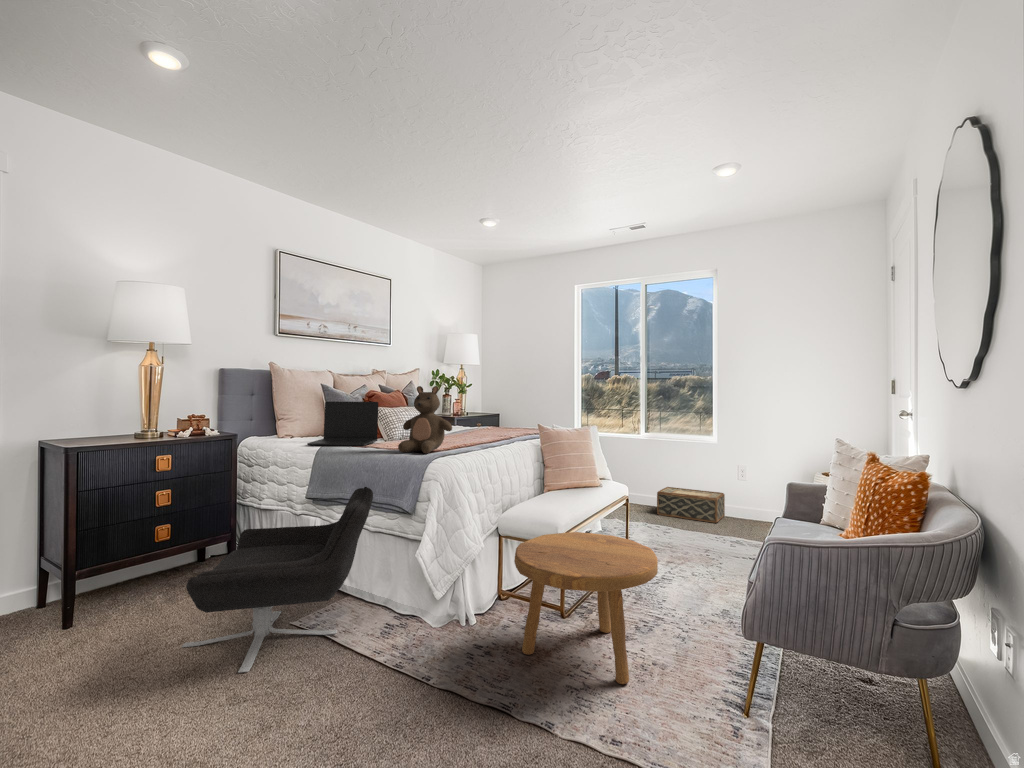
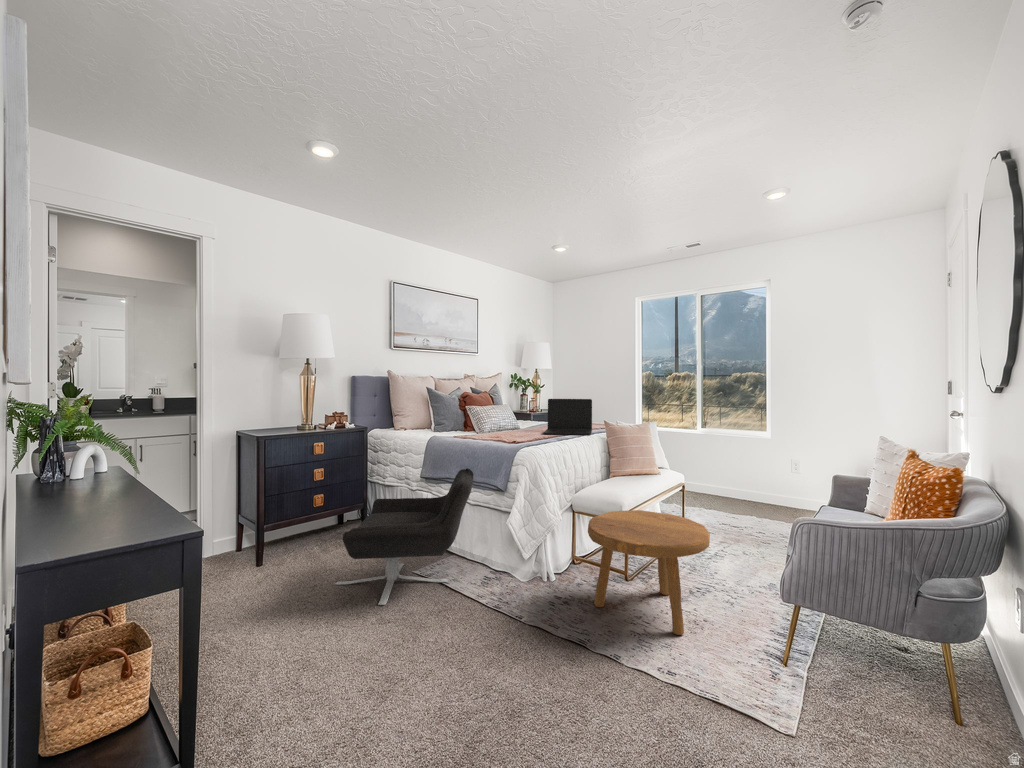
stuffed bear: present [398,386,452,453] -> none [492,388,535,443]
laptop: present [307,401,378,446] -> present [544,399,592,435]
woven basket: present [657,487,725,523] -> none [716,475,780,509]

